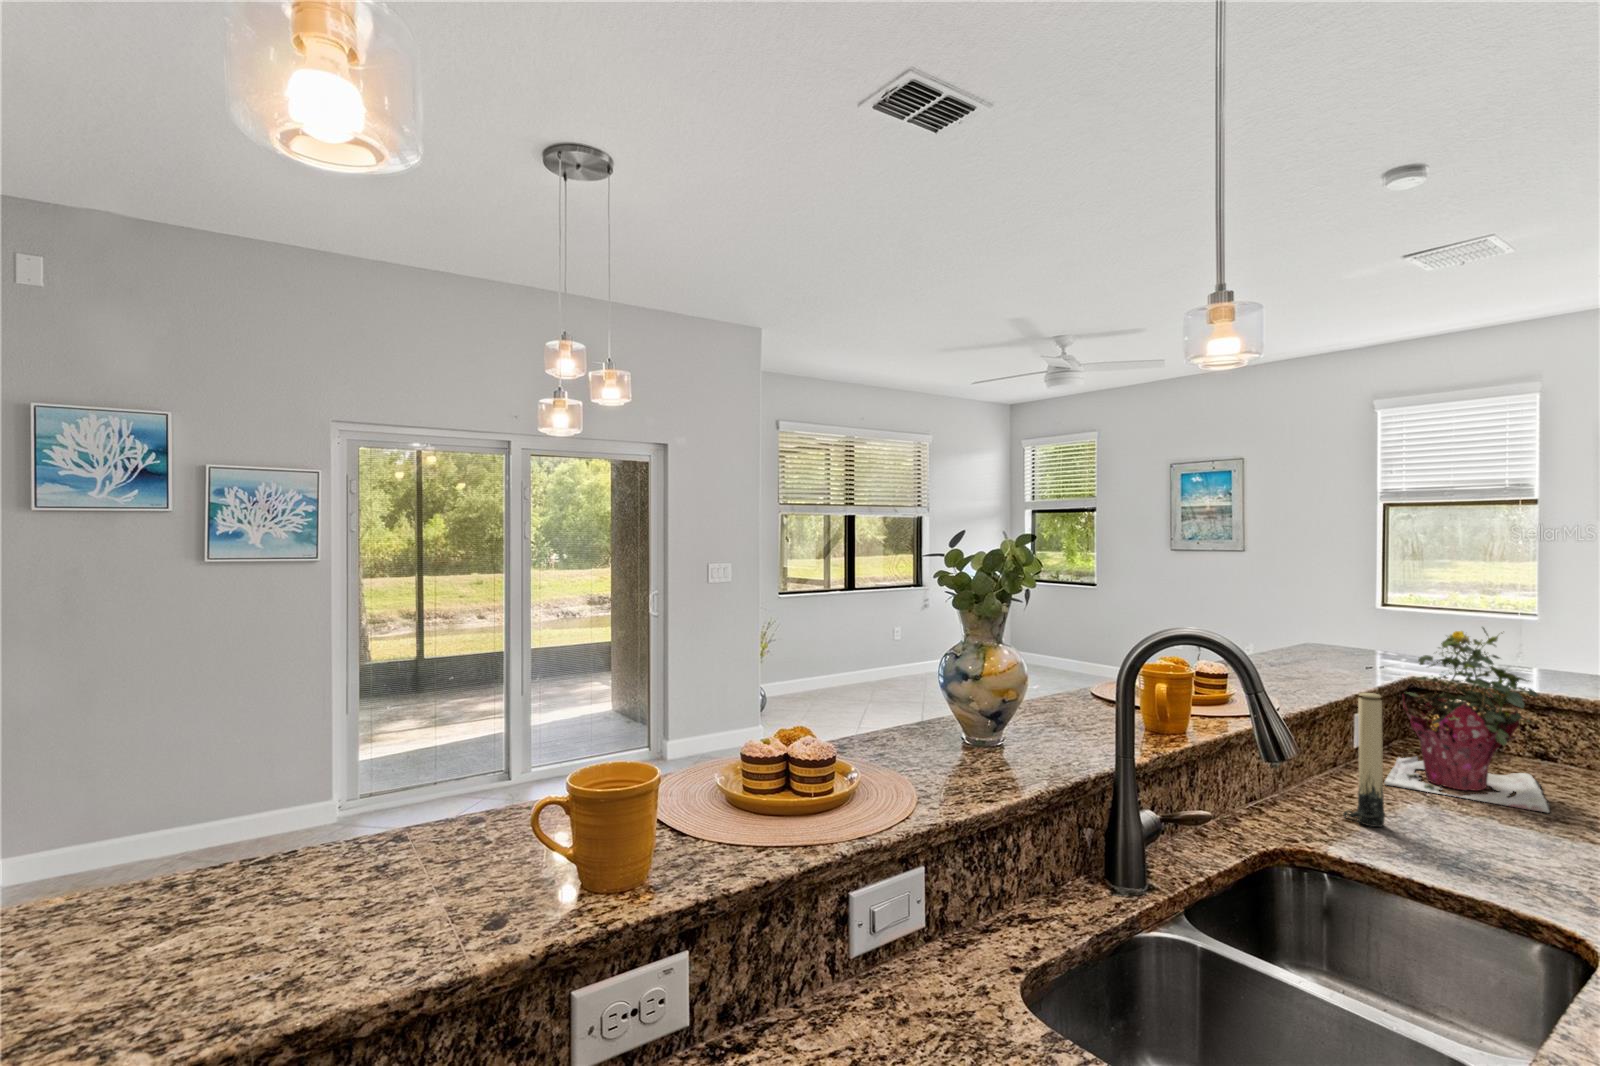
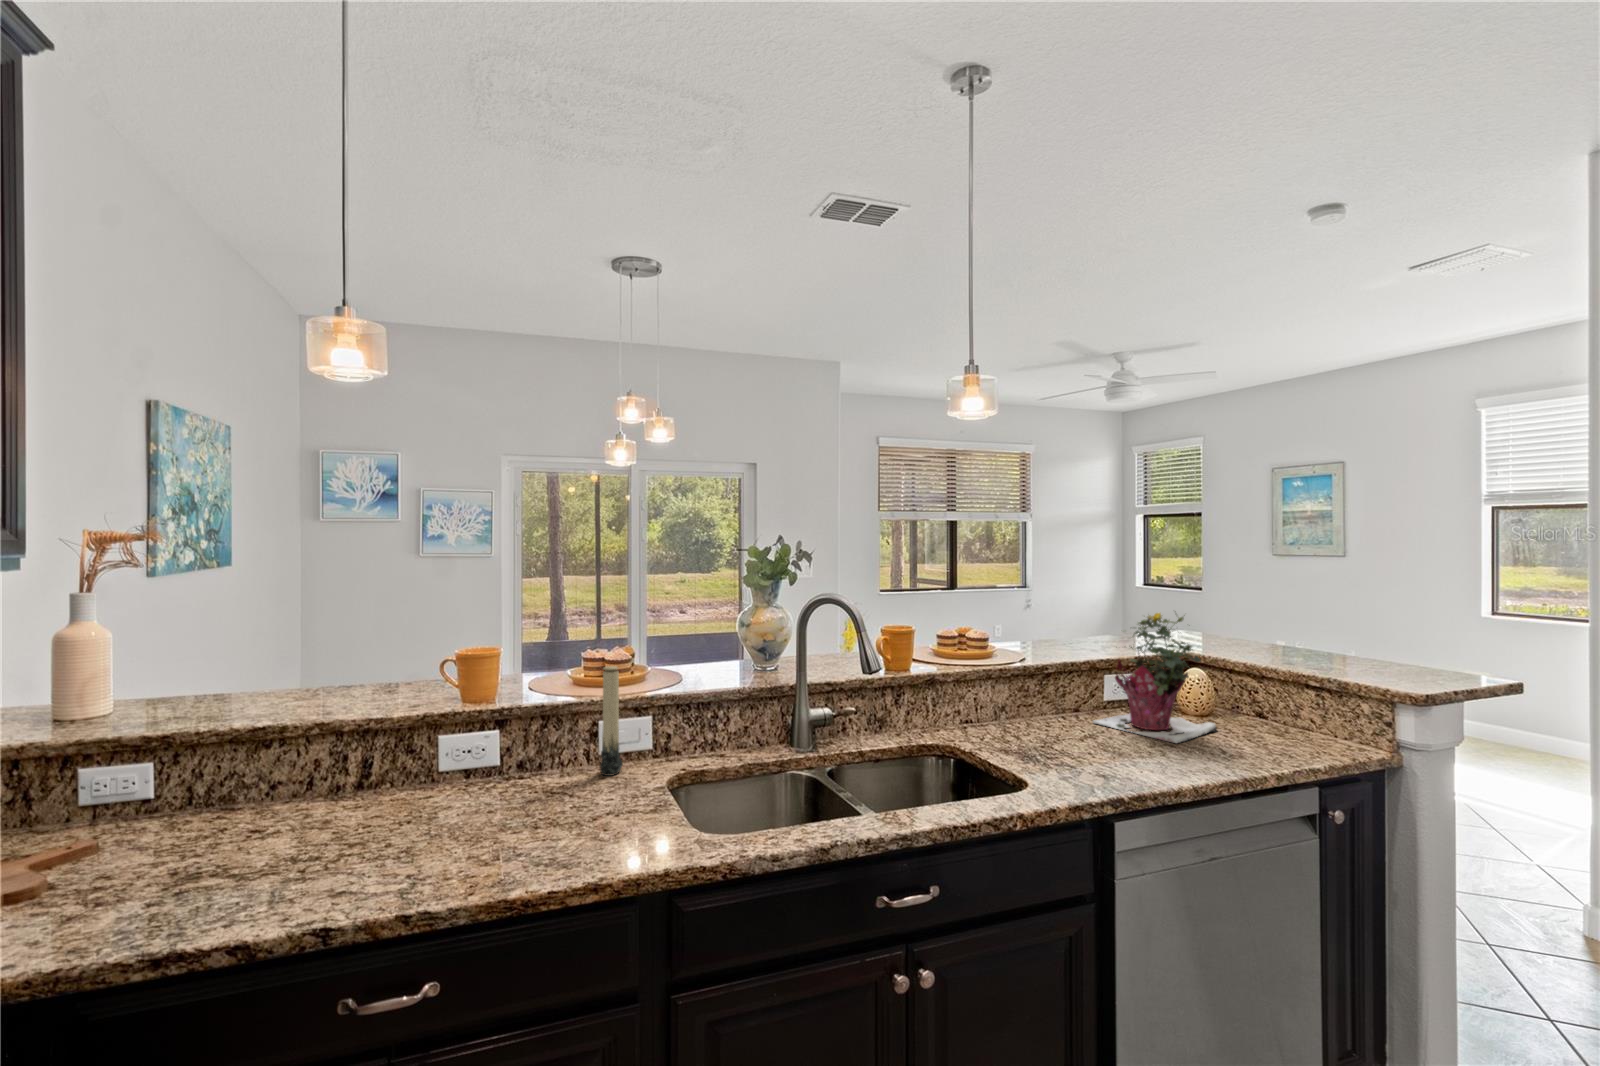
candle: present [1343,693,1385,827] -> present [600,666,623,776]

